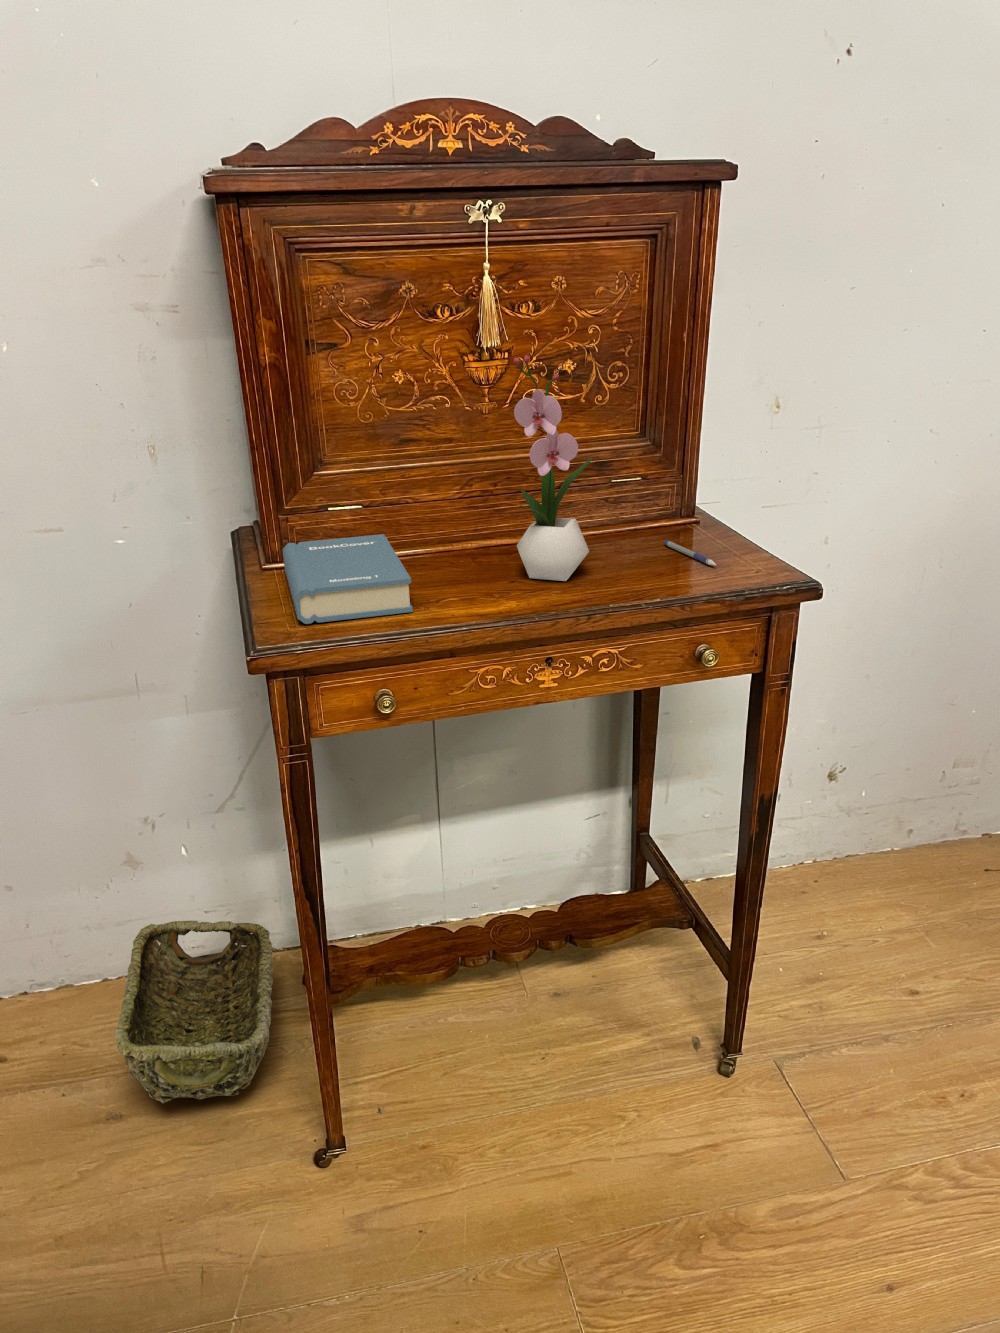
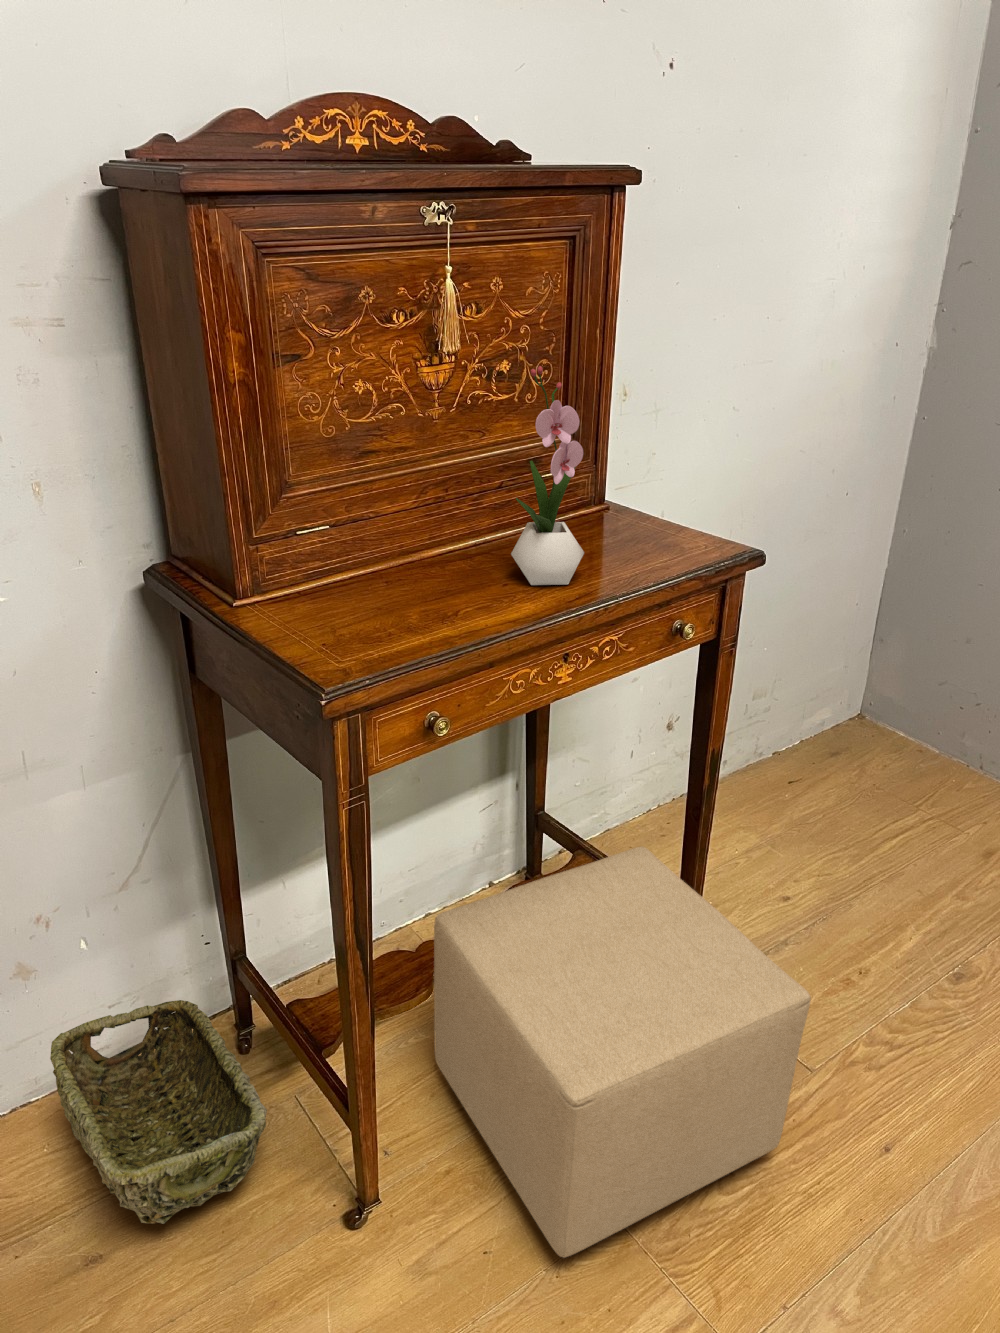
hardback book: present [283,534,413,624] -> none [273,556,461,664]
pen: present [664,541,716,565] -> none [611,533,682,553]
ottoman: none [448,880,779,1261] -> present [434,847,811,1257]

